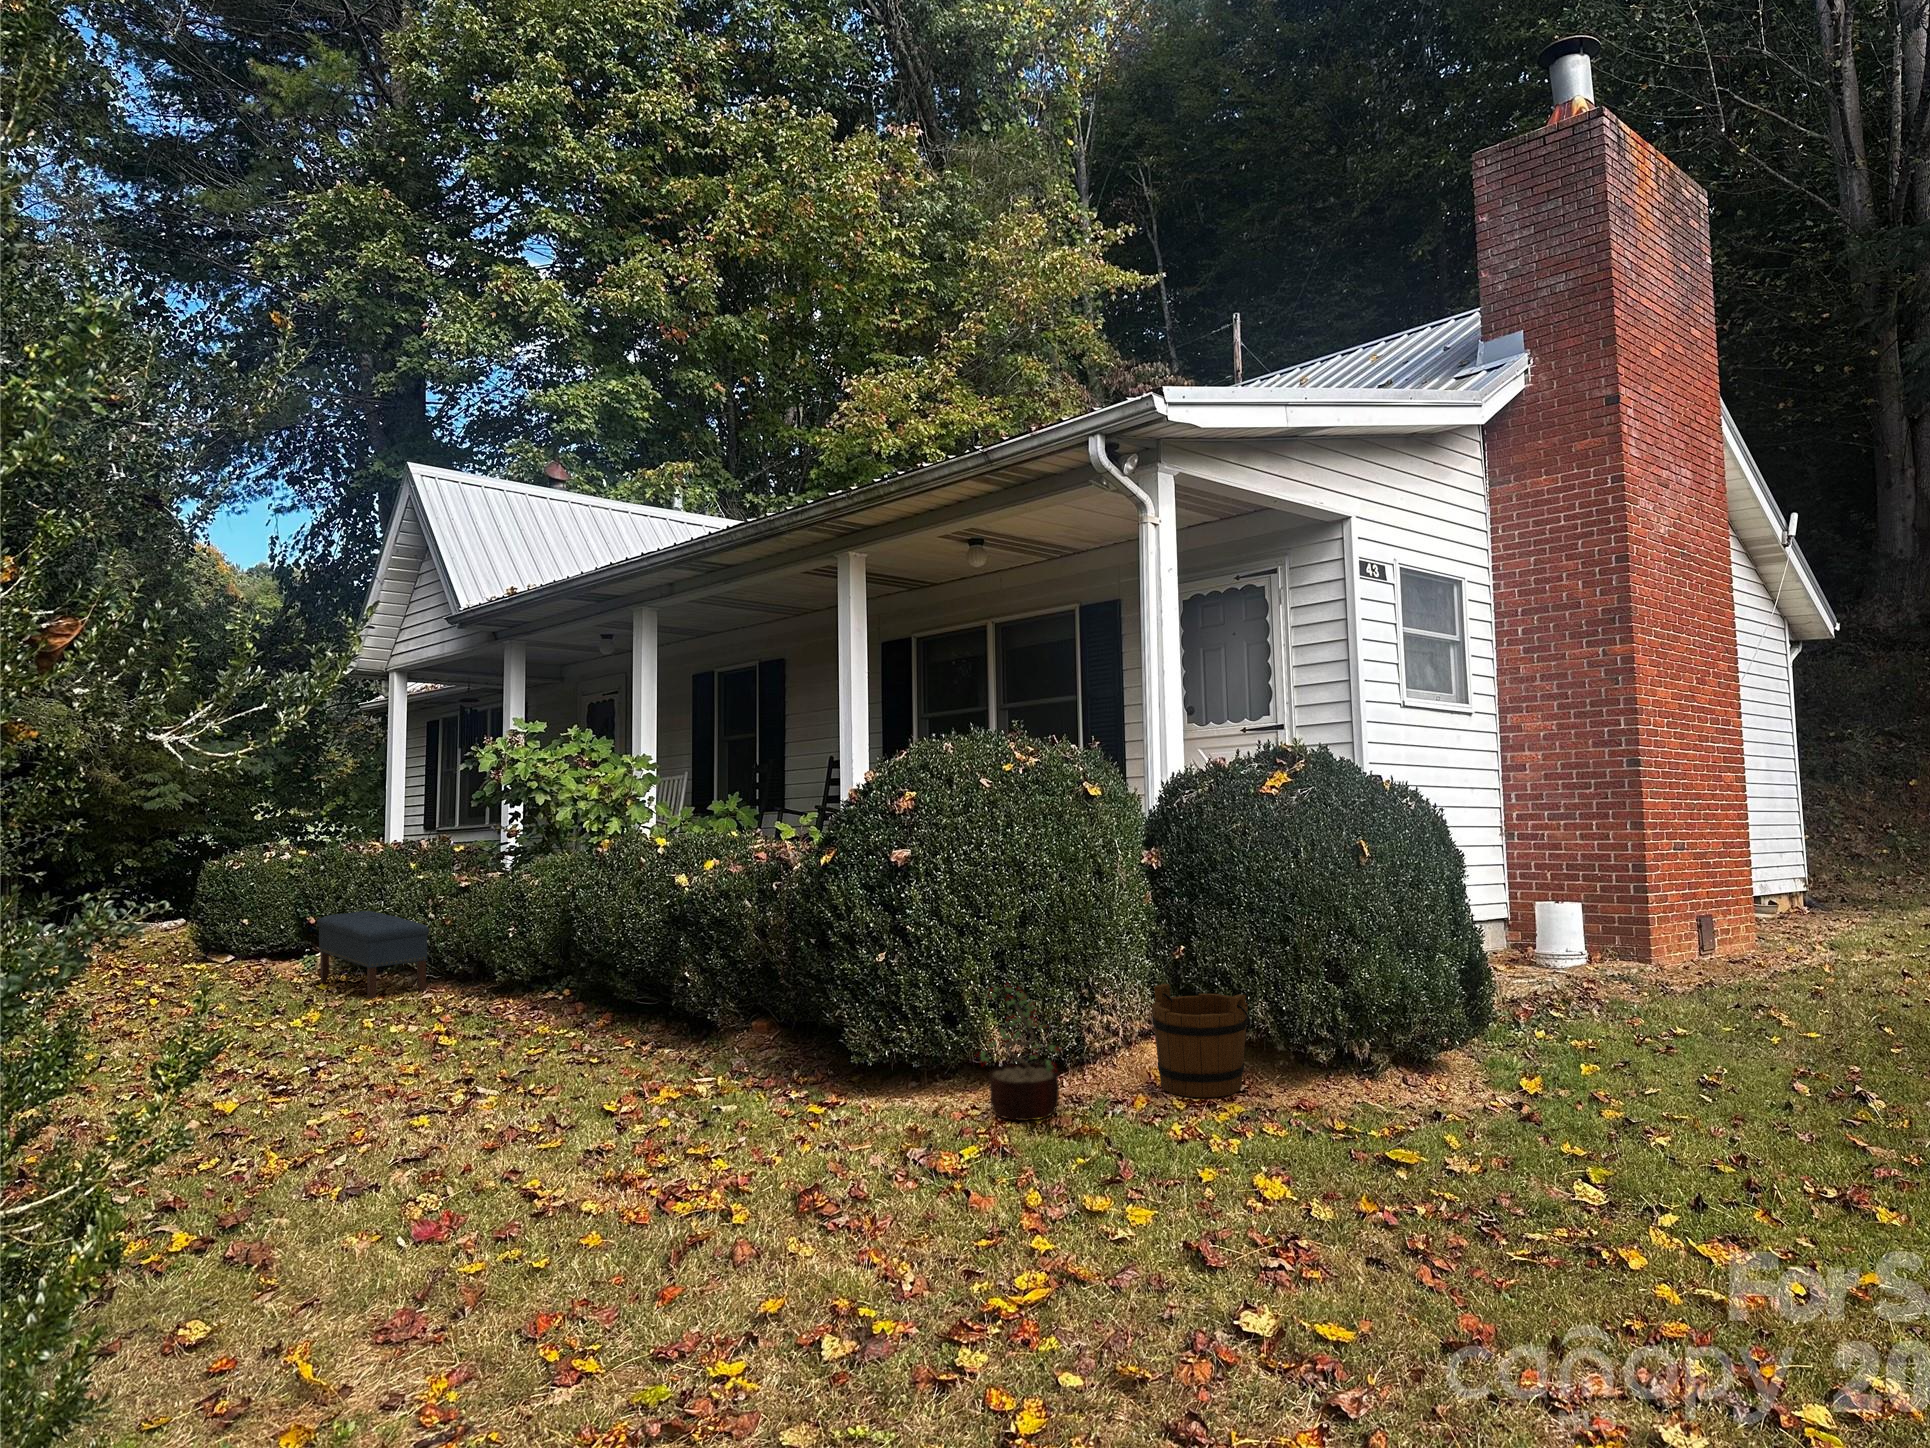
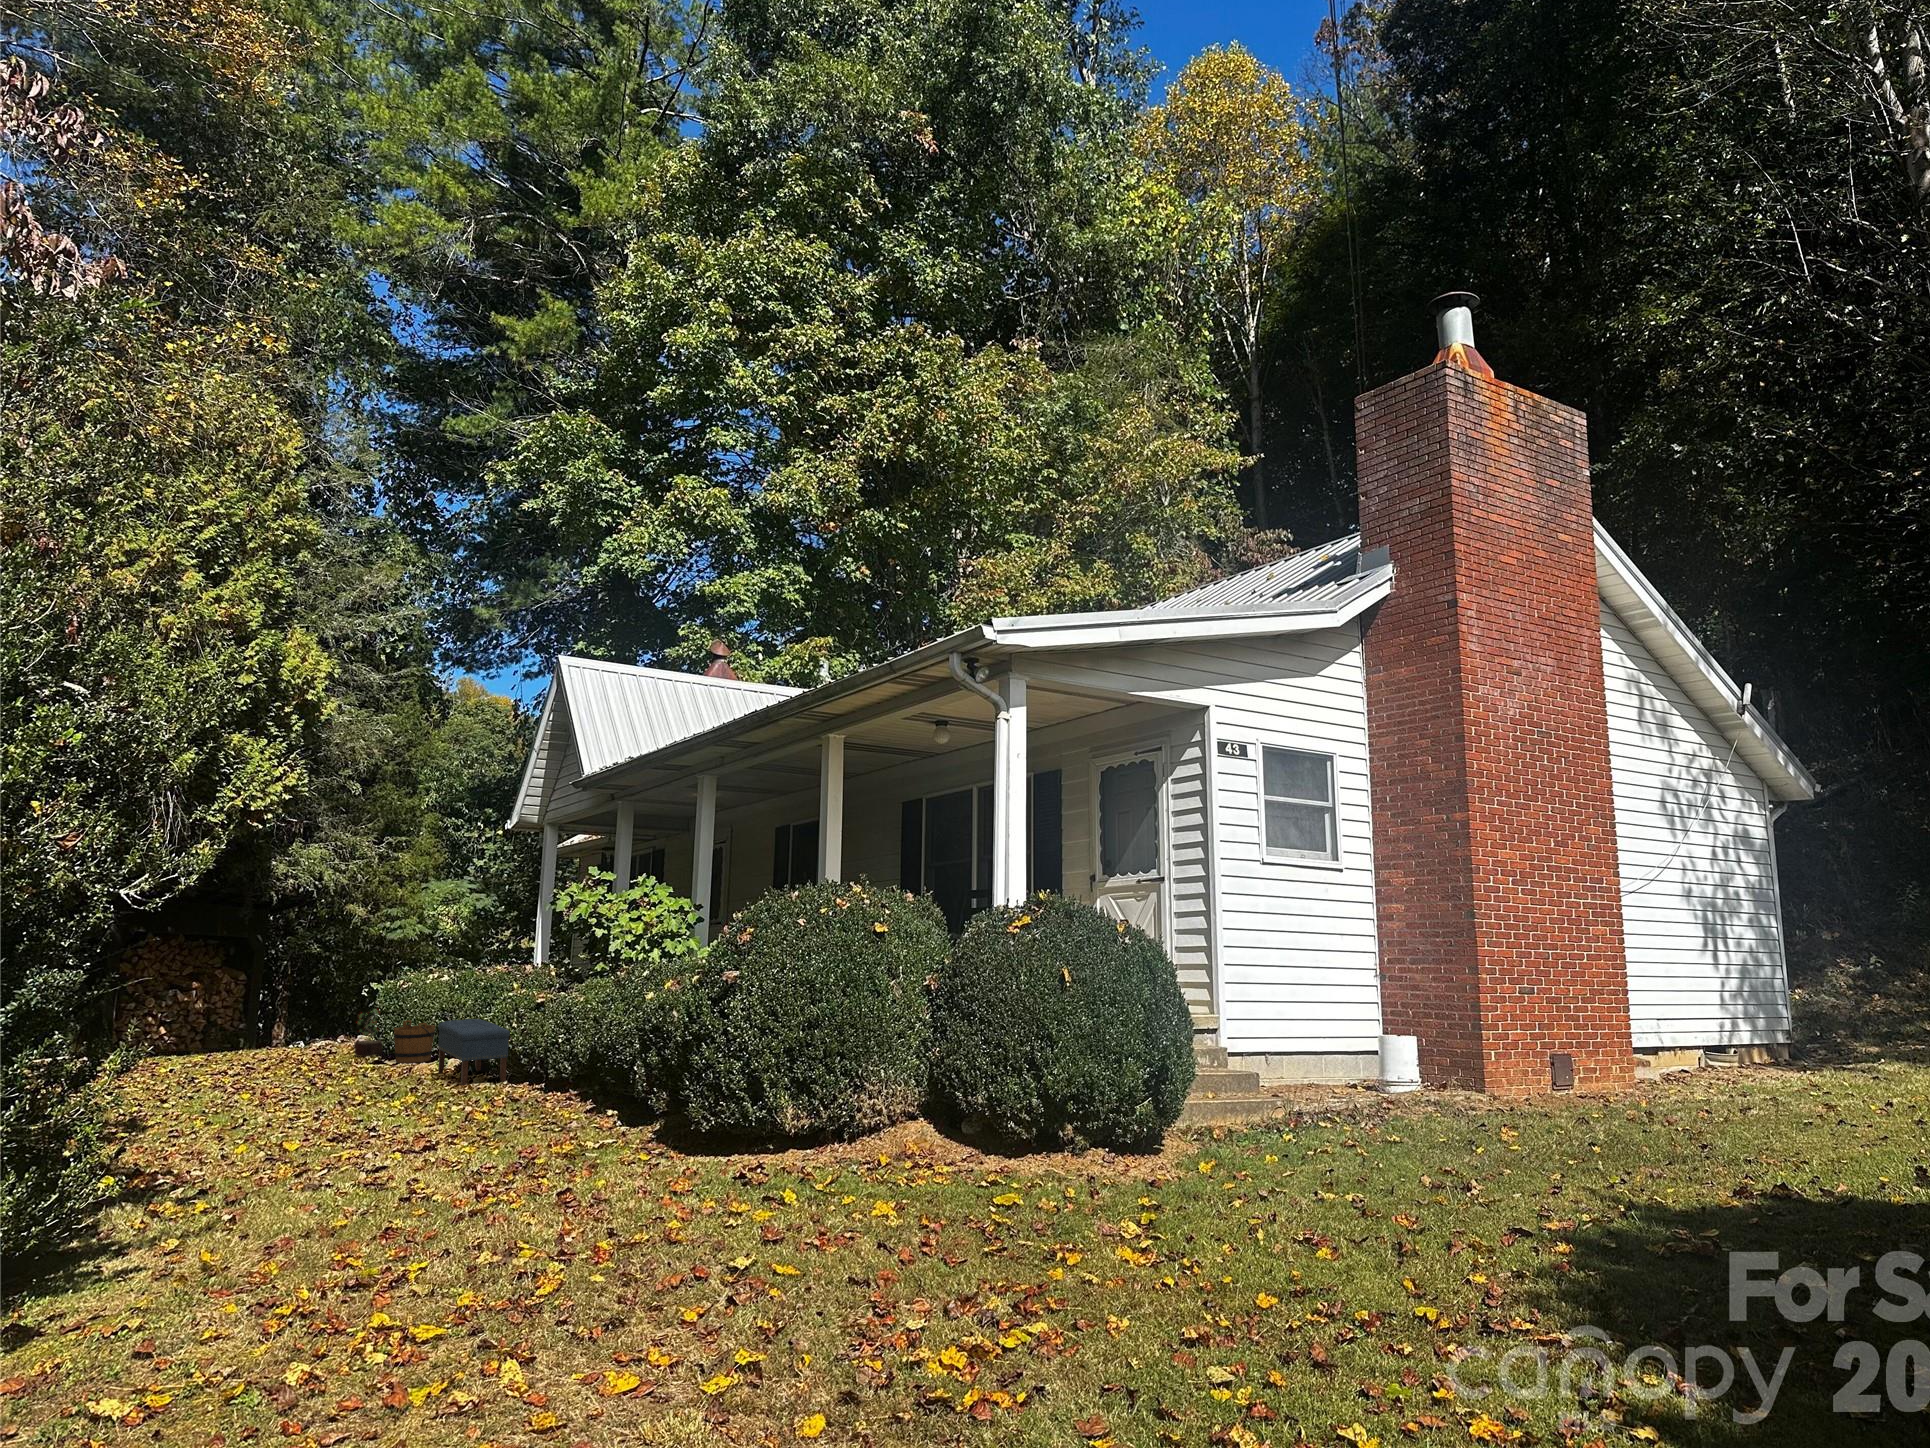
bucket: present [1152,984,1251,1097] -> present [394,1020,435,1063]
decorative plant: present [977,986,1061,1121] -> present [354,1009,383,1057]

